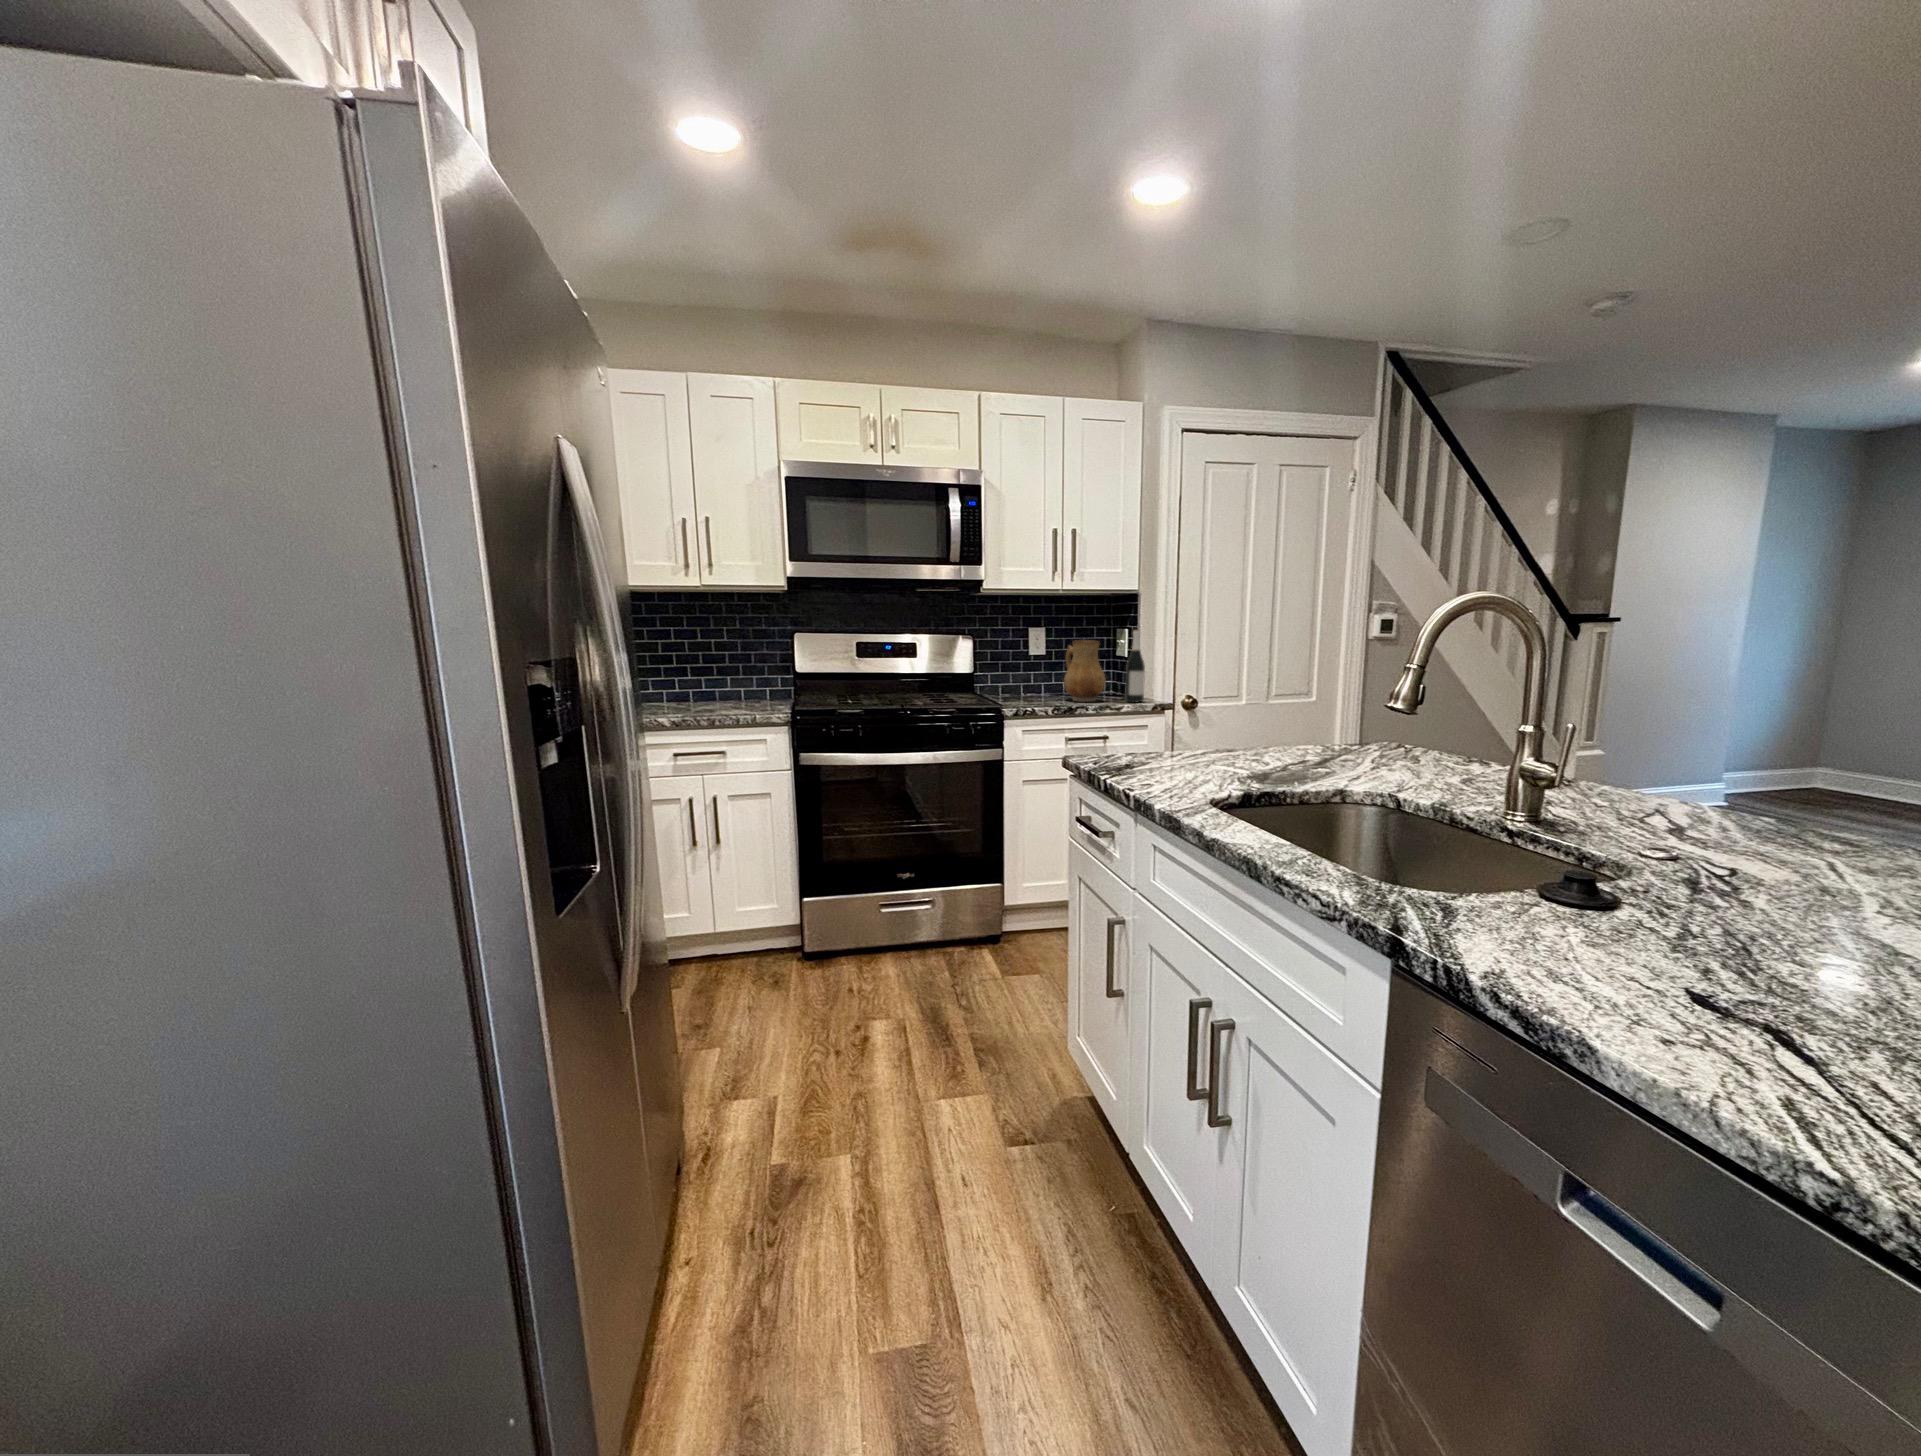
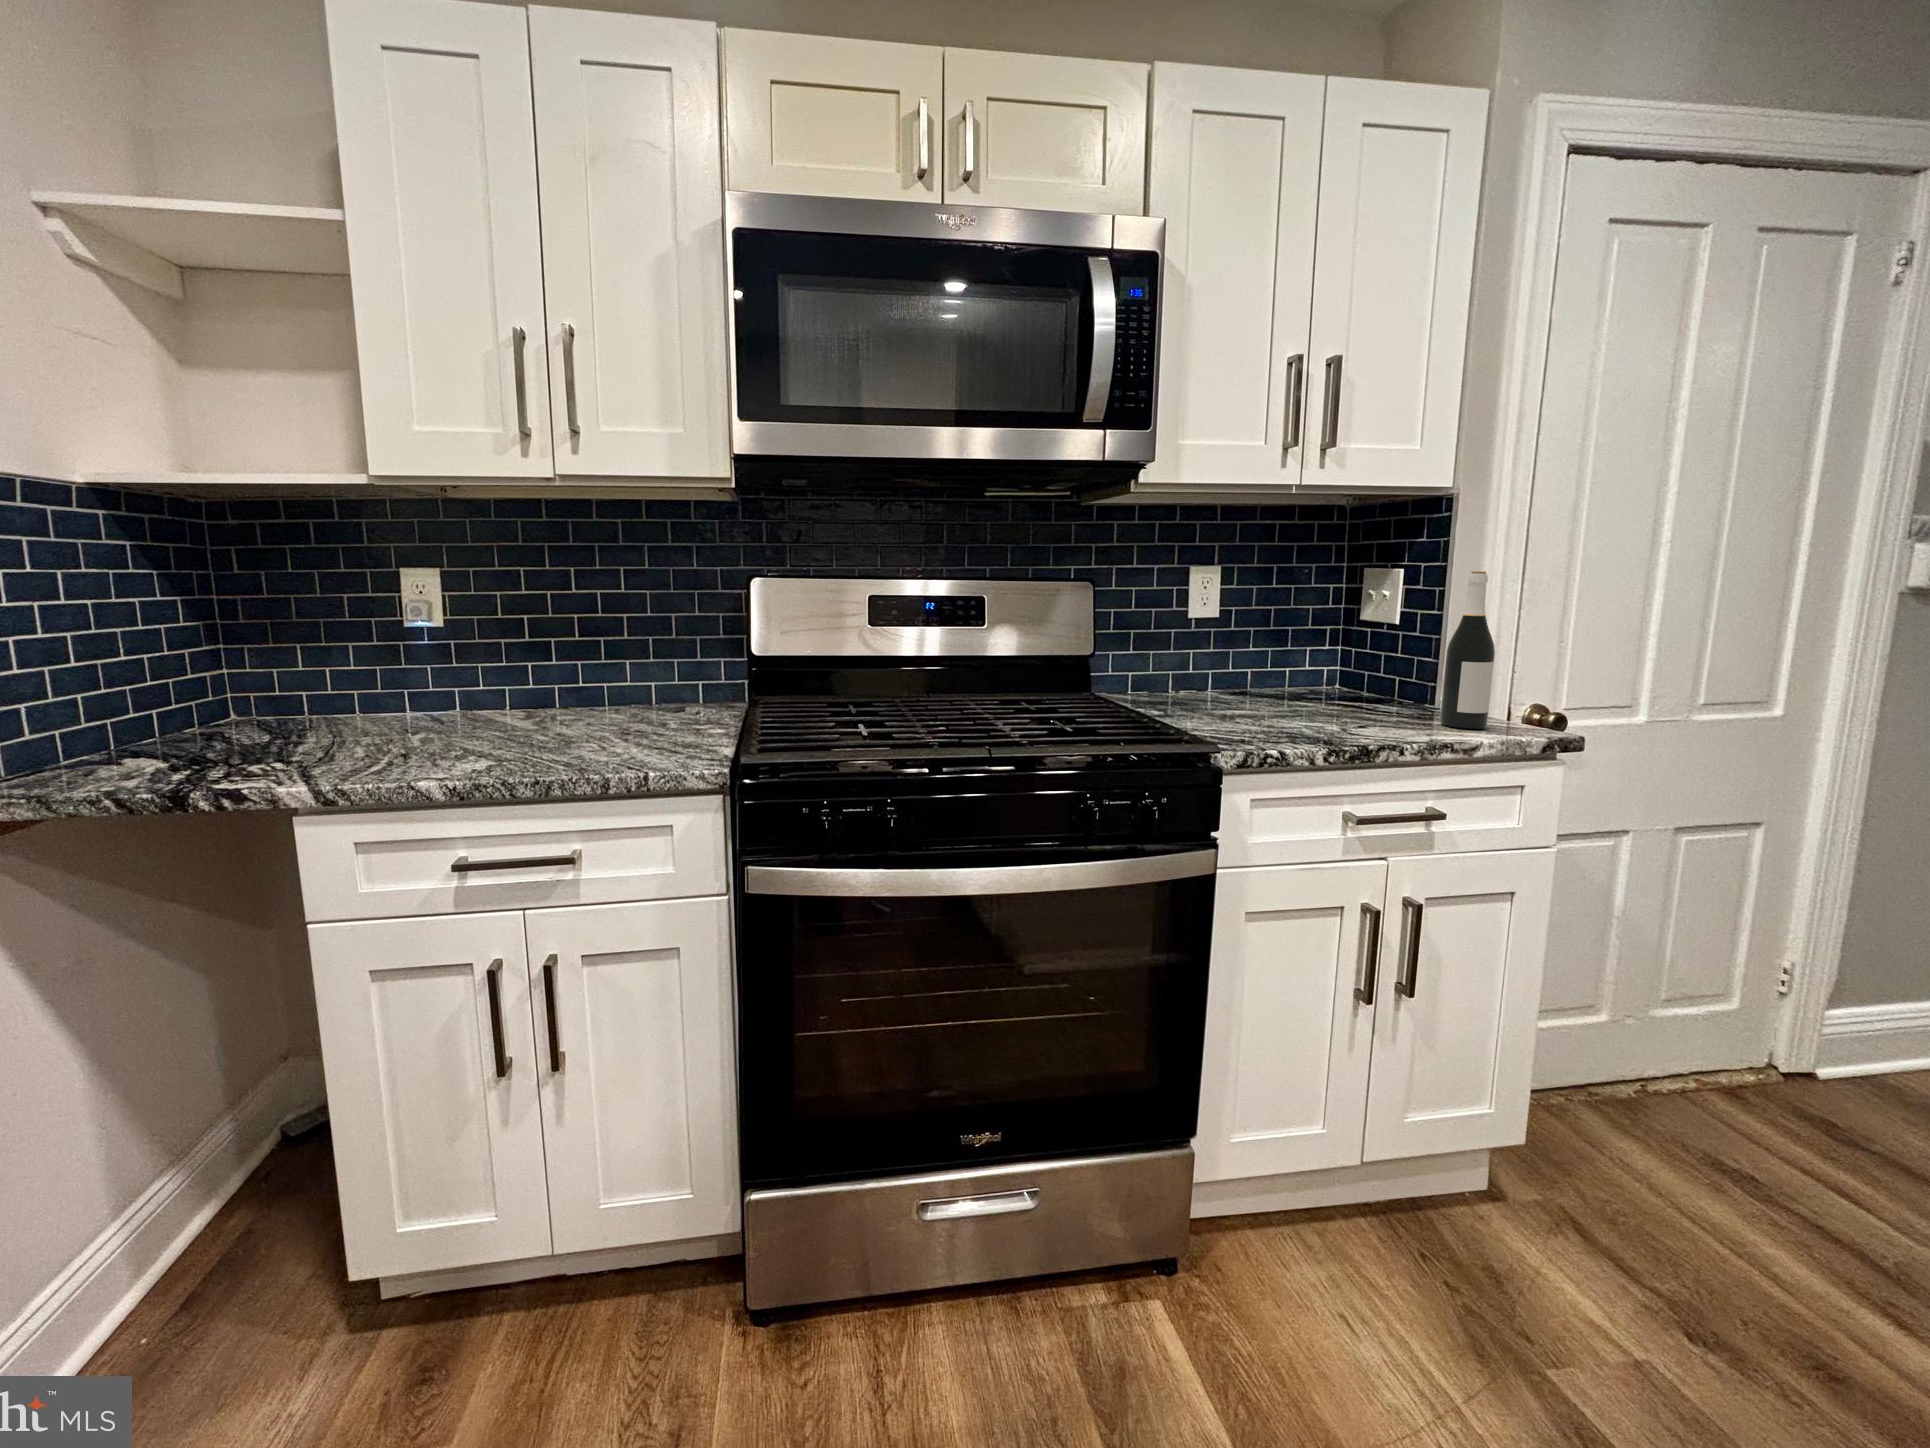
ceramic pitcher: present [1064,640,1106,702] -> none [1301,594,1407,727]

